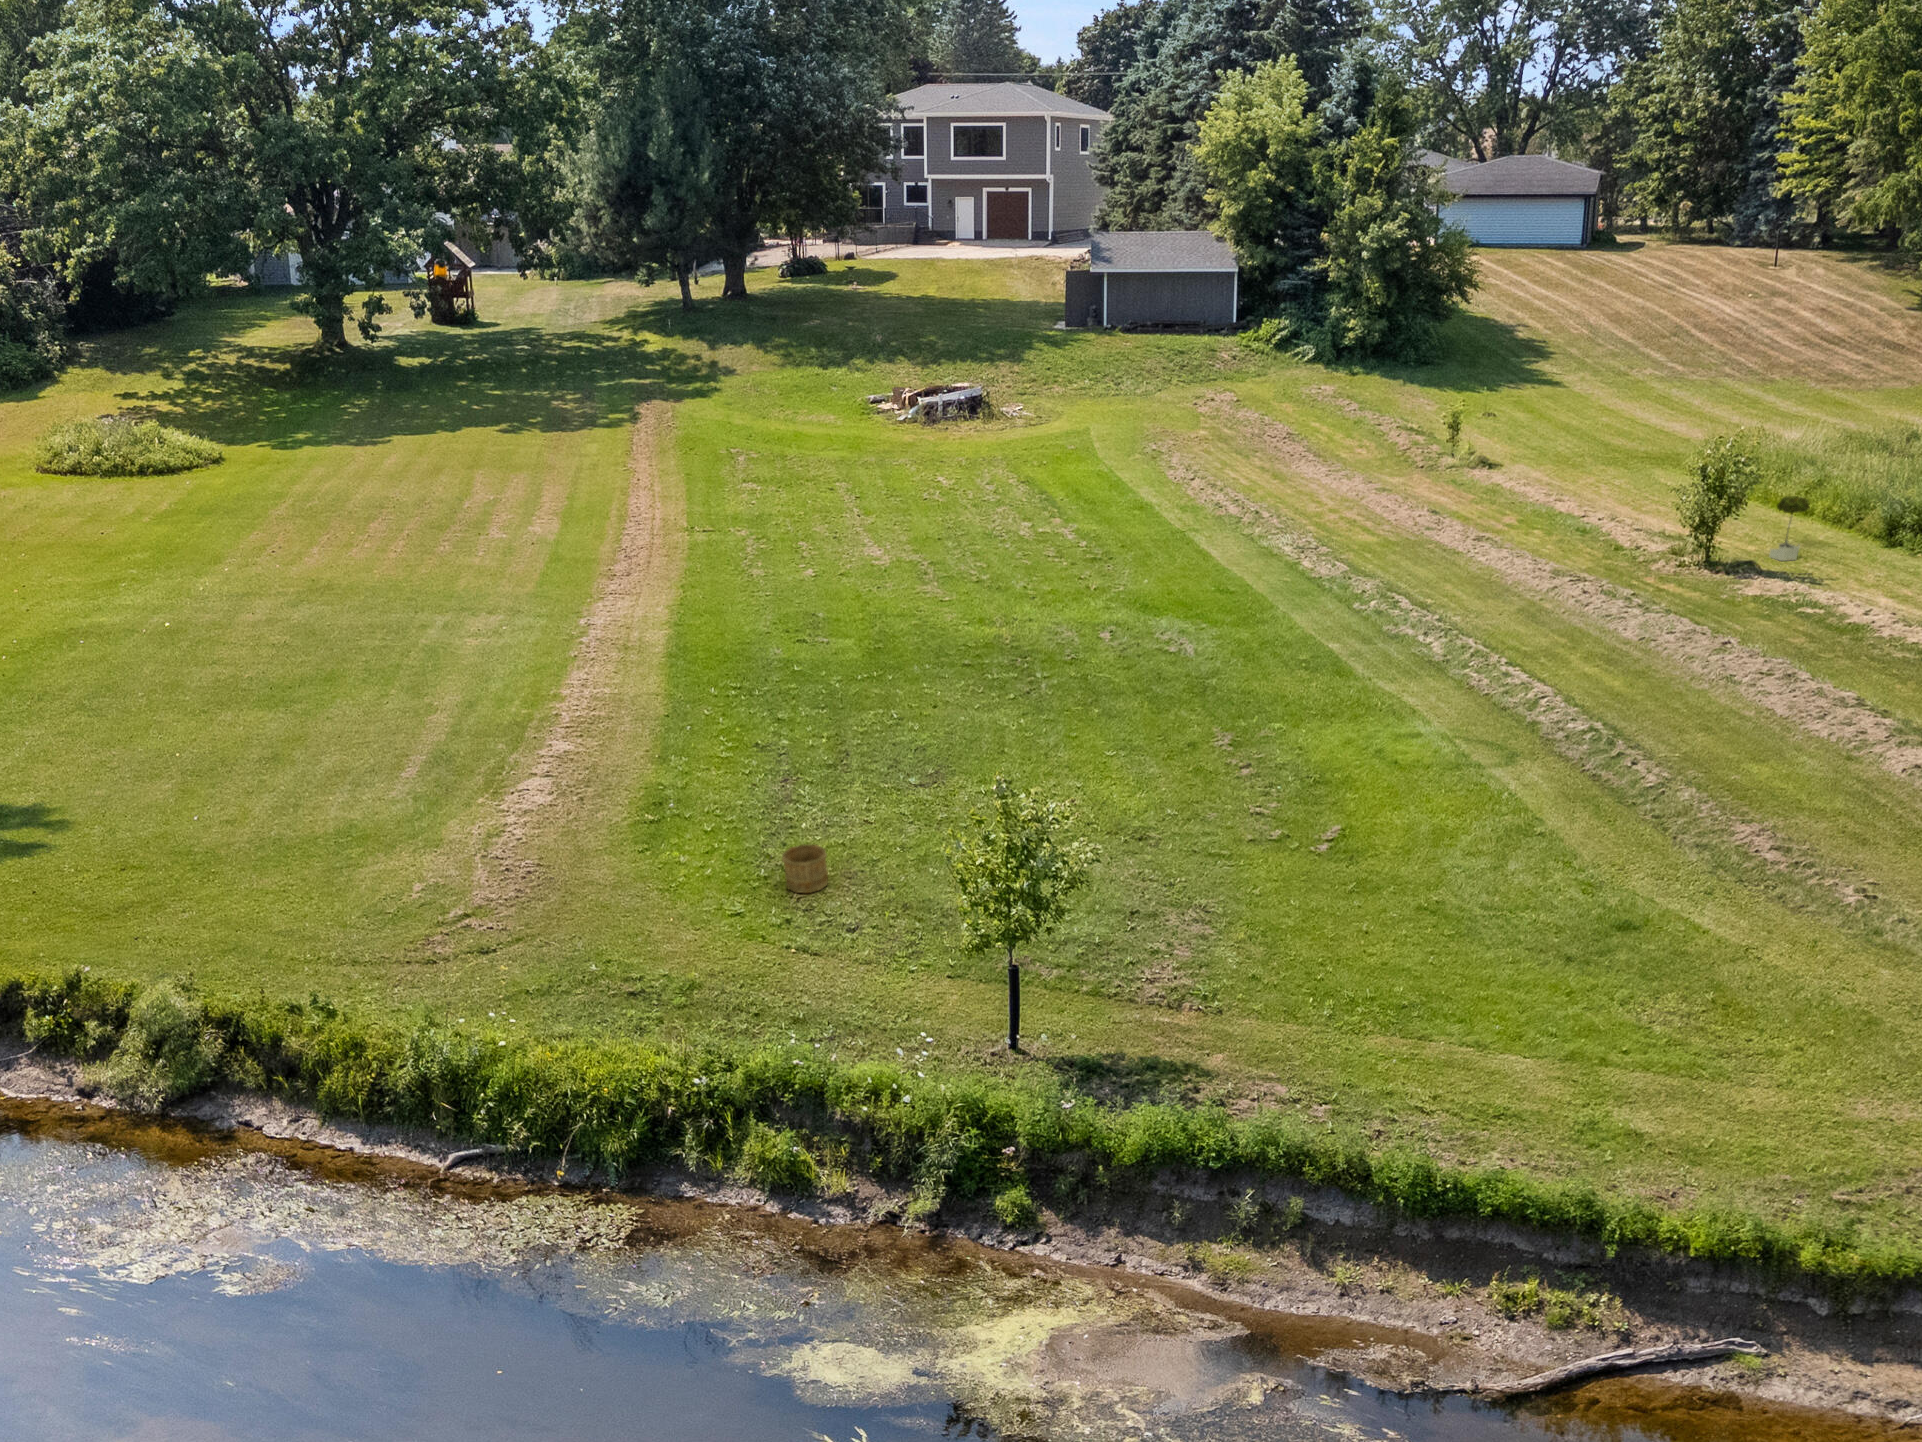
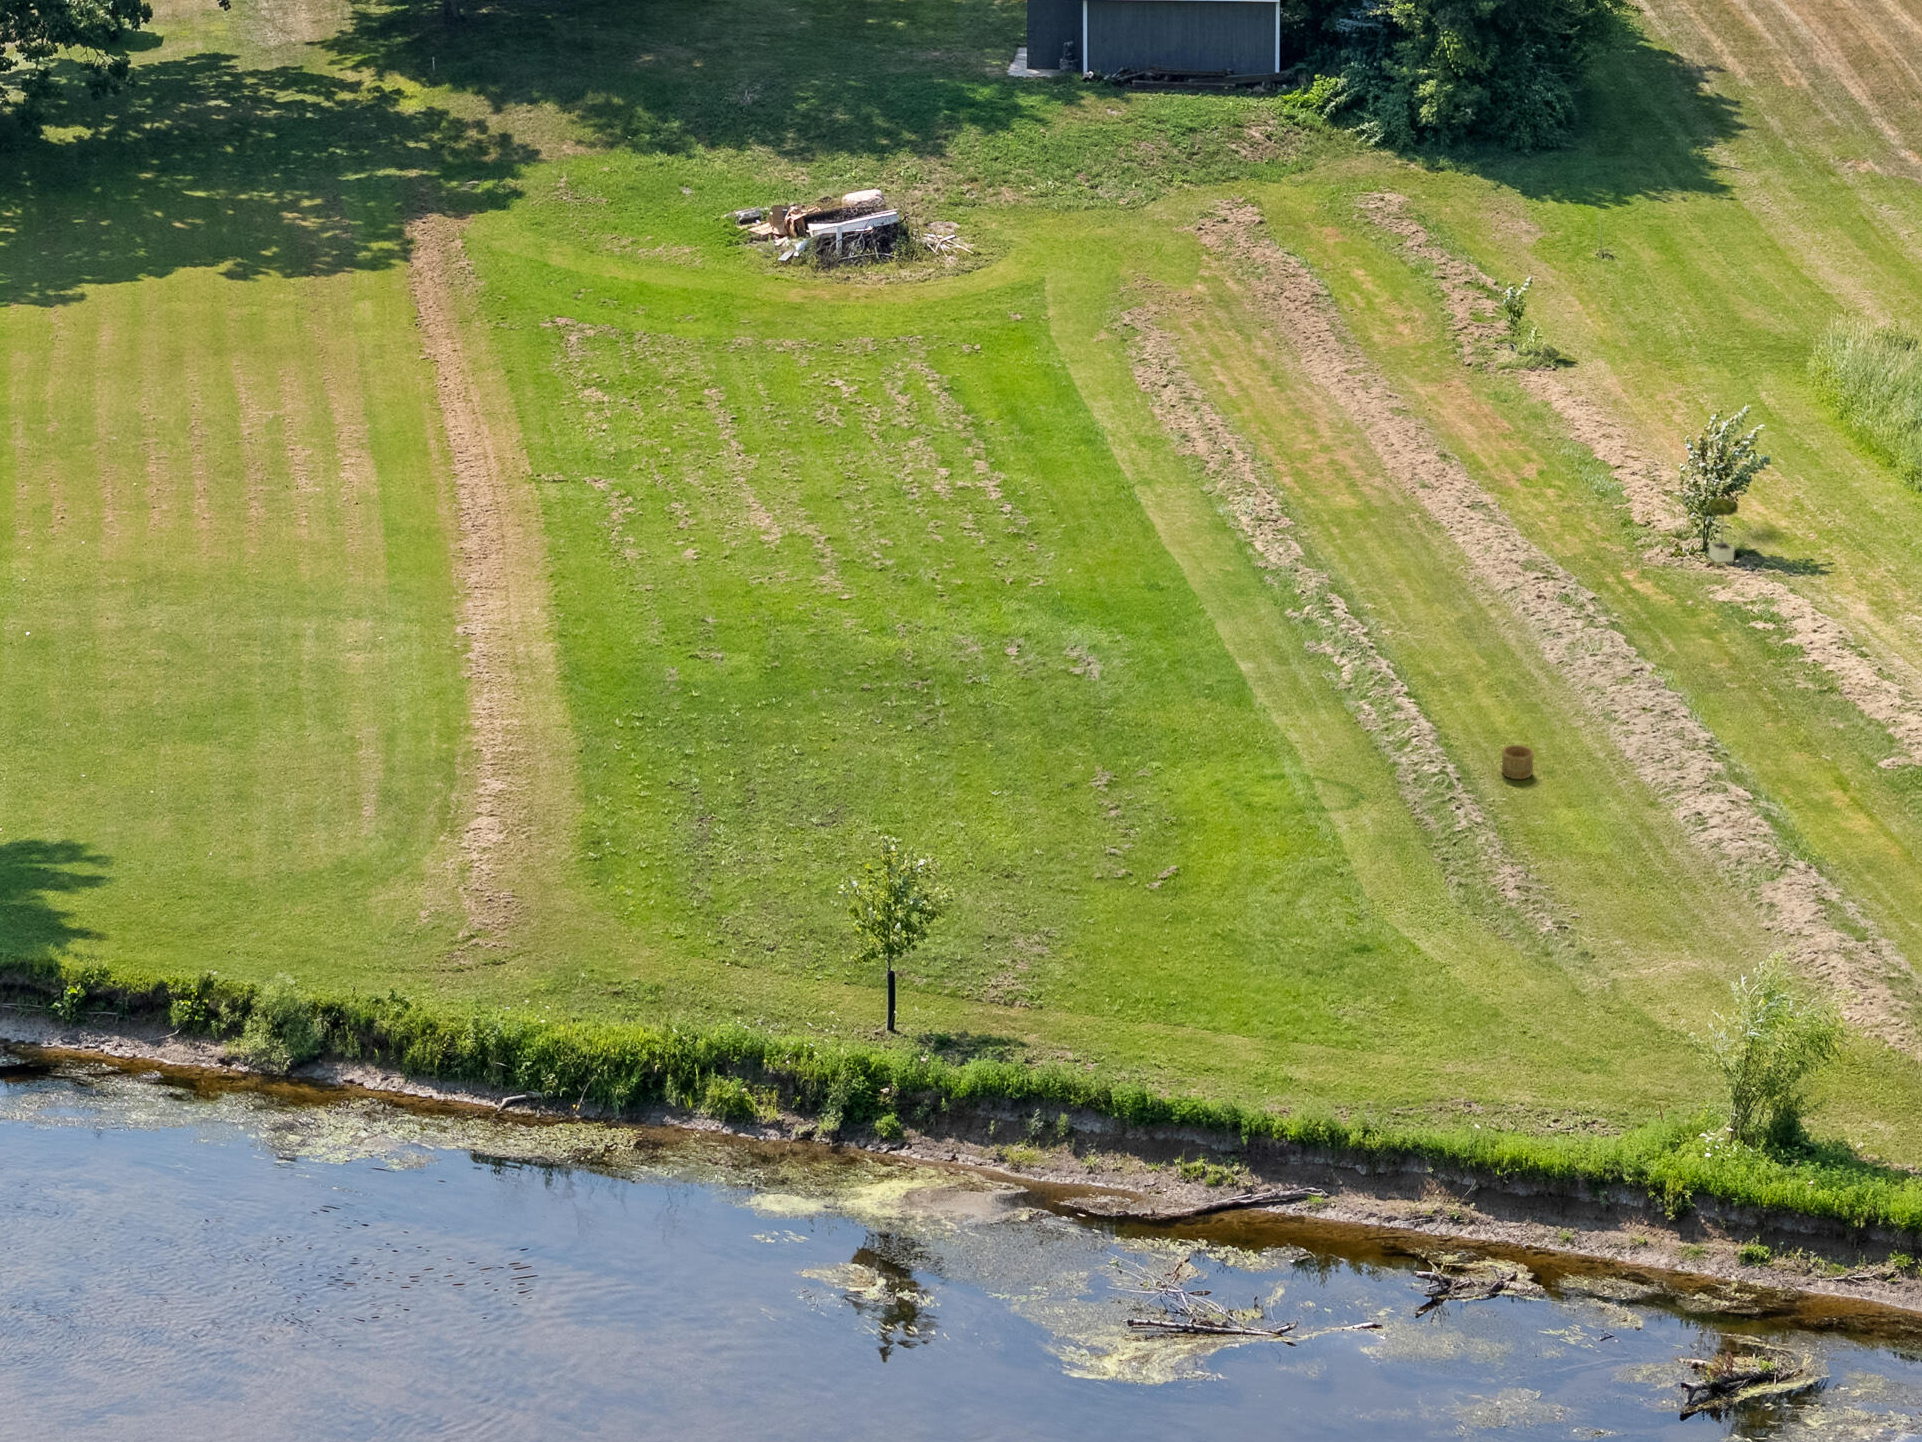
wooden bucket: present [782,844,828,893] -> present [1502,745,1534,780]

